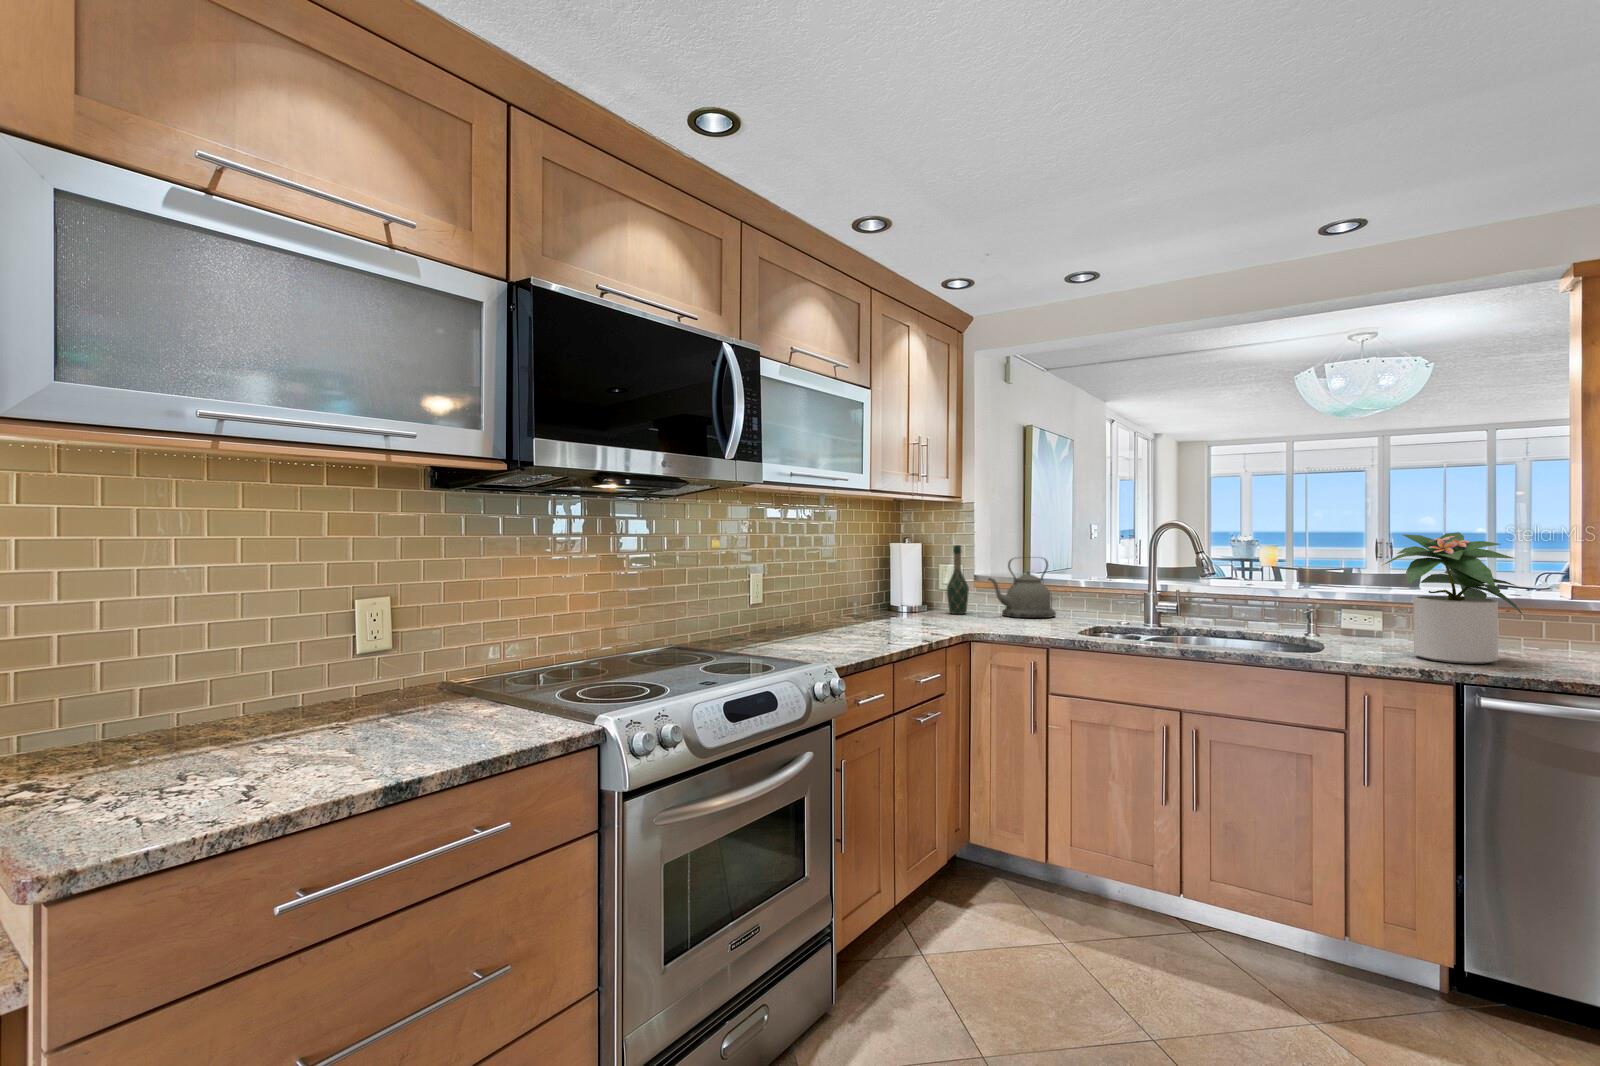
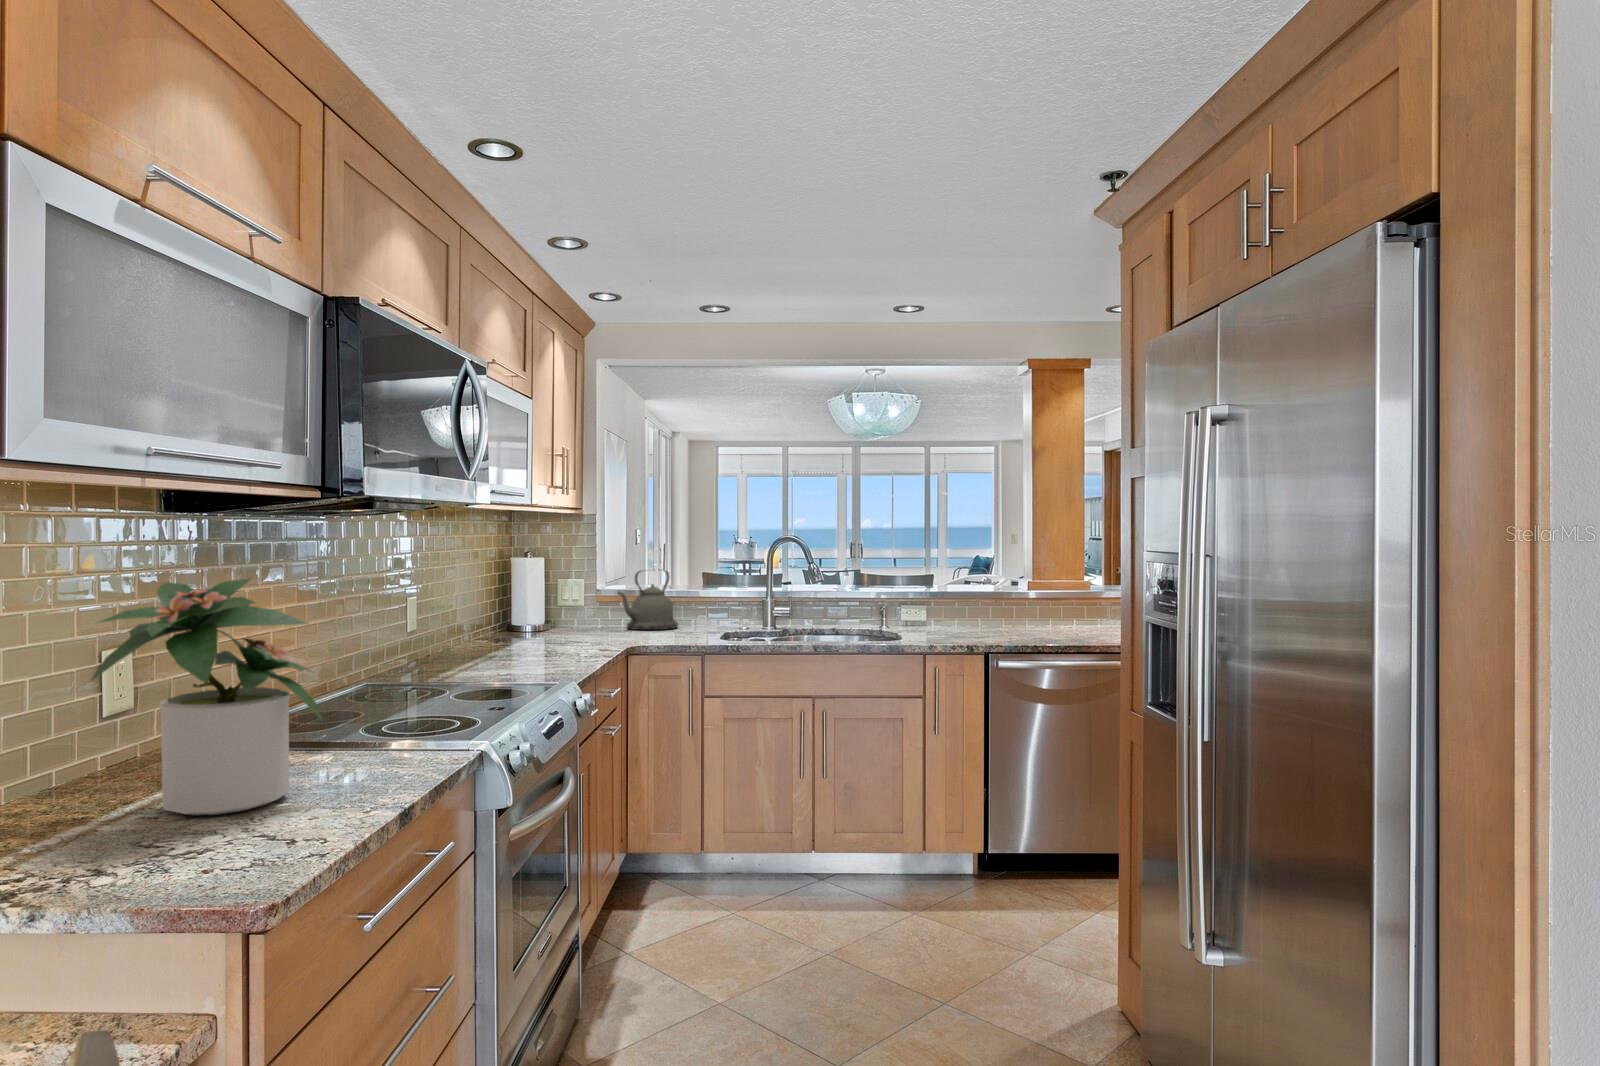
potted plant: present [1383,532,1524,664] -> present [91,578,323,815]
wine bottle: present [947,545,969,614] -> none [570,559,594,631]

